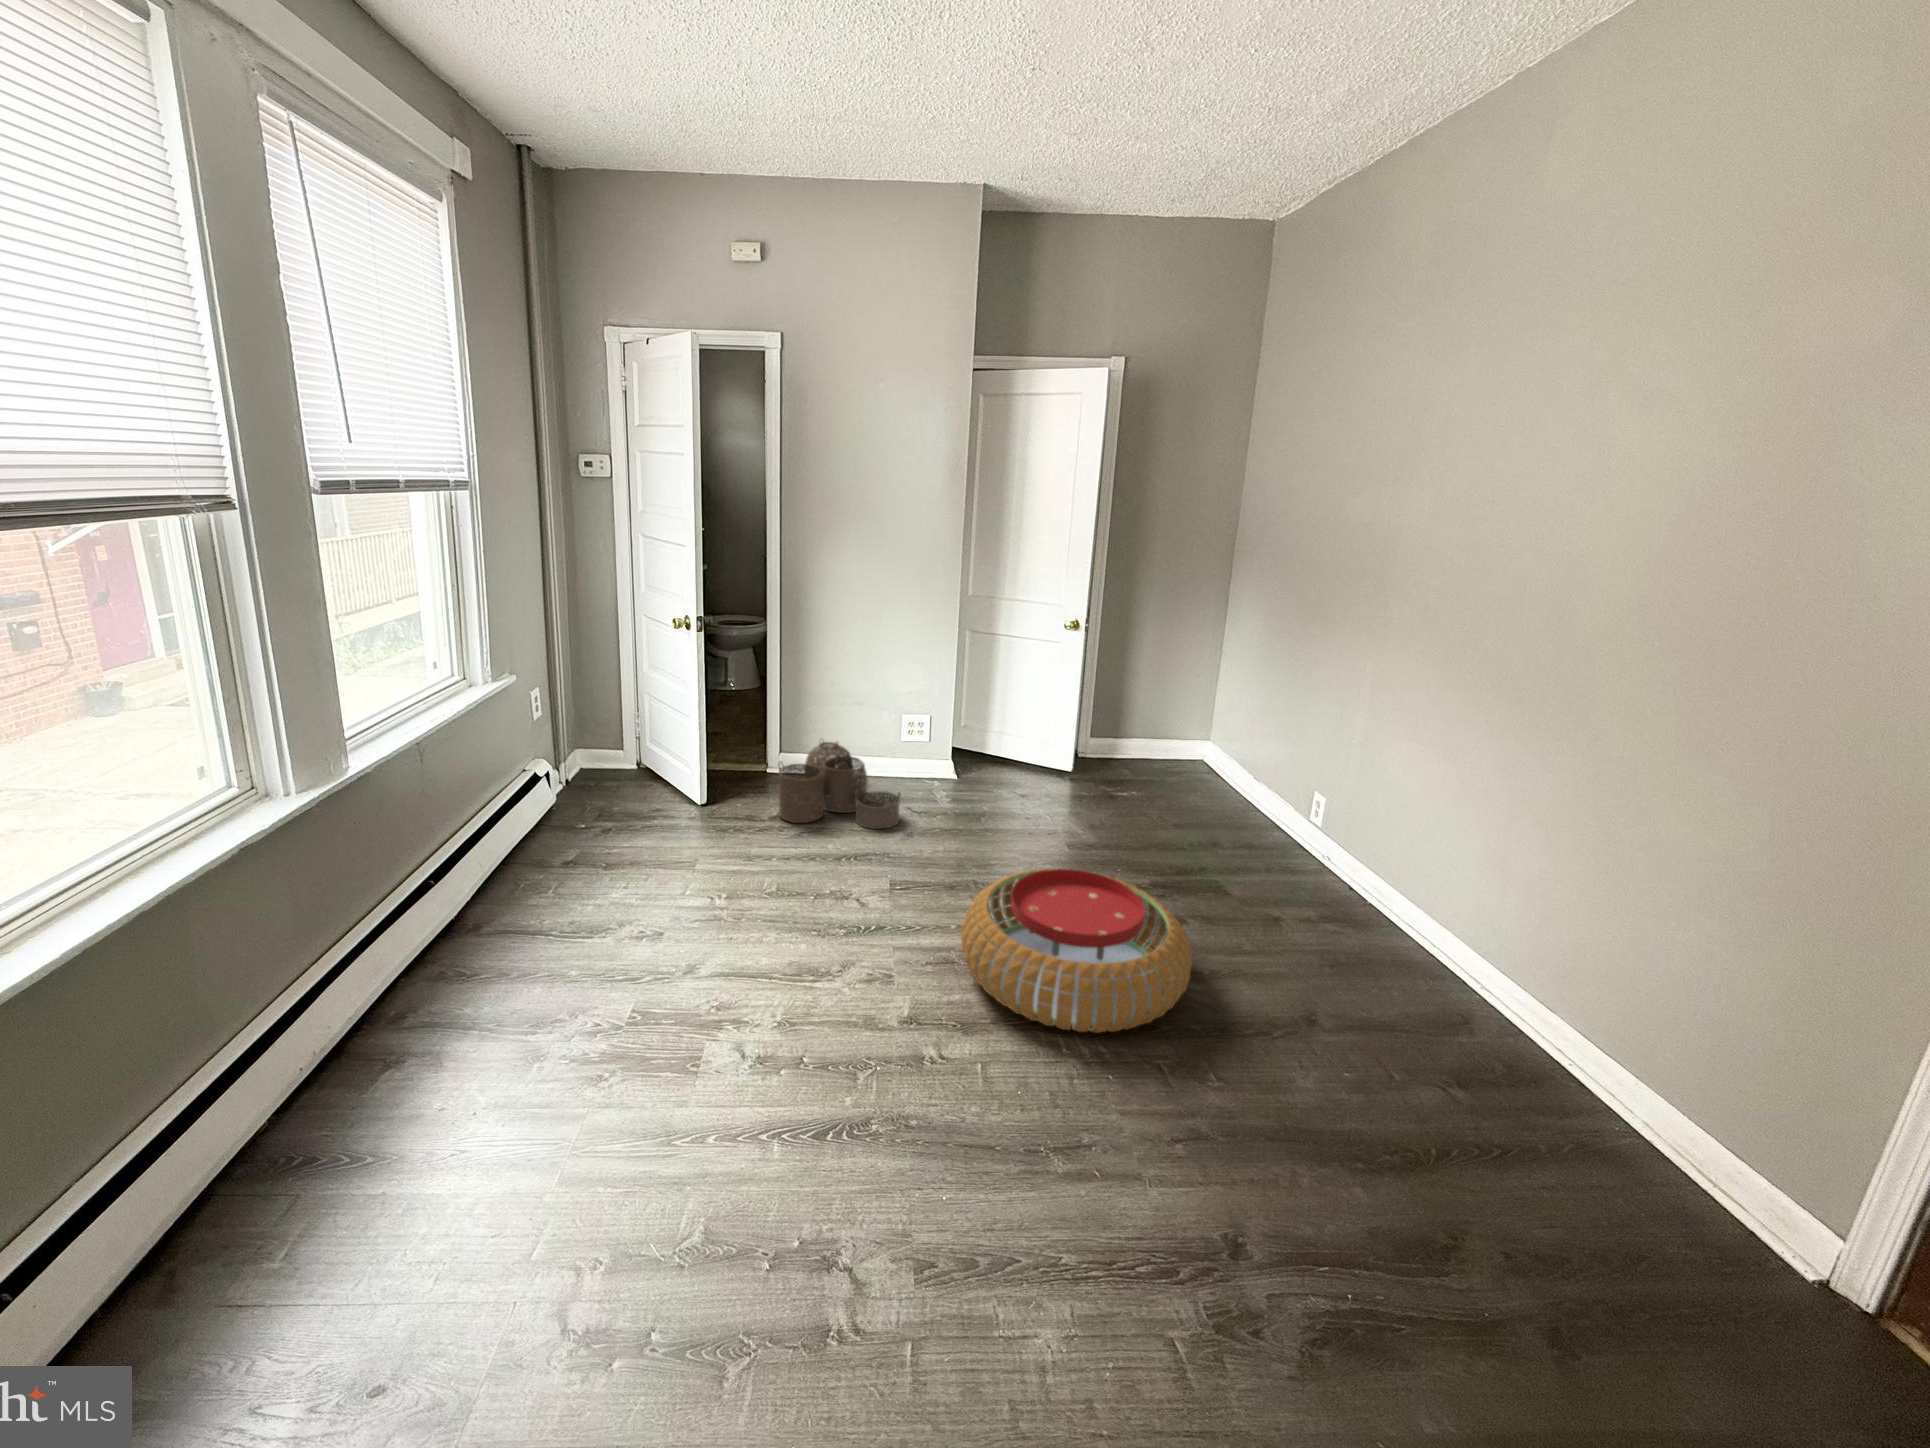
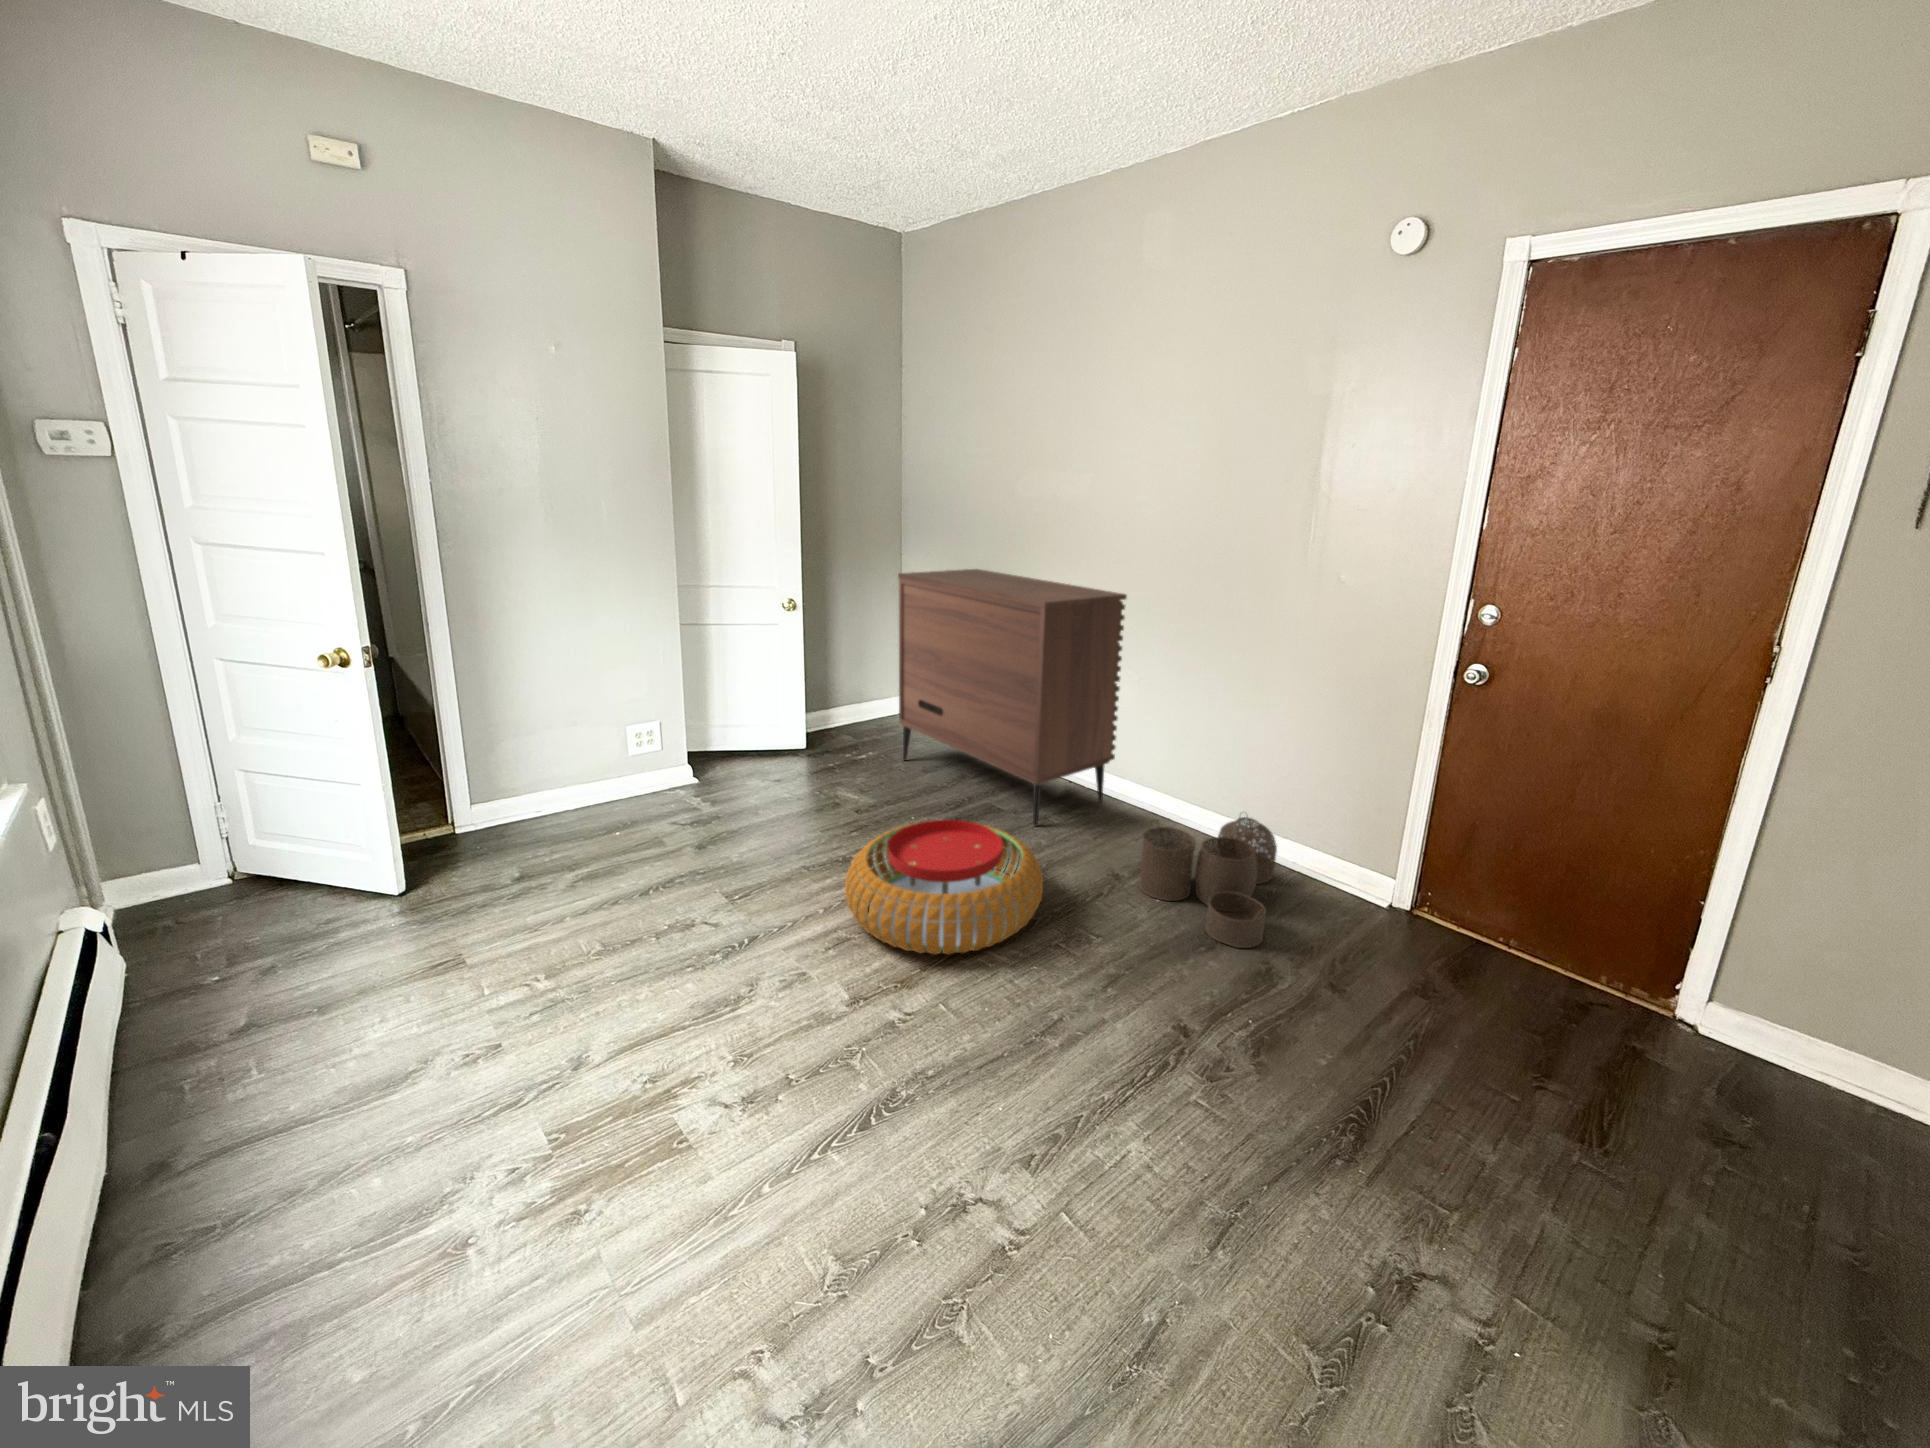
dresser: none [1161,595,1454,928] -> present [898,569,1127,826]
woven basket: present [779,742,900,829] -> present [1139,817,1277,948]

